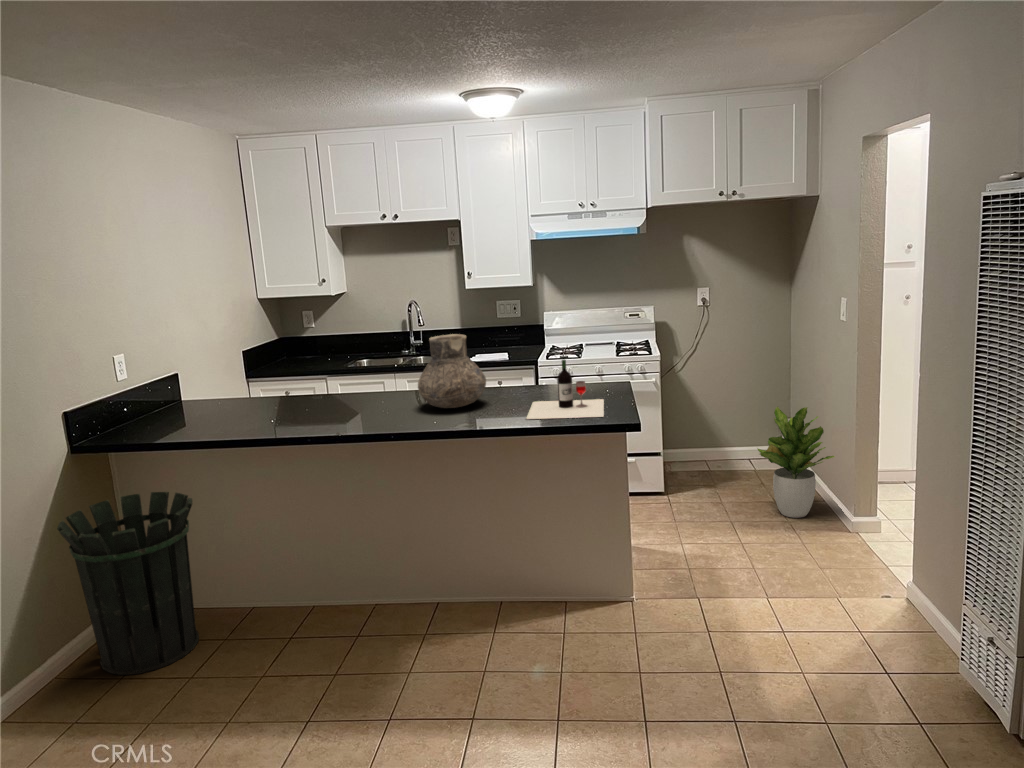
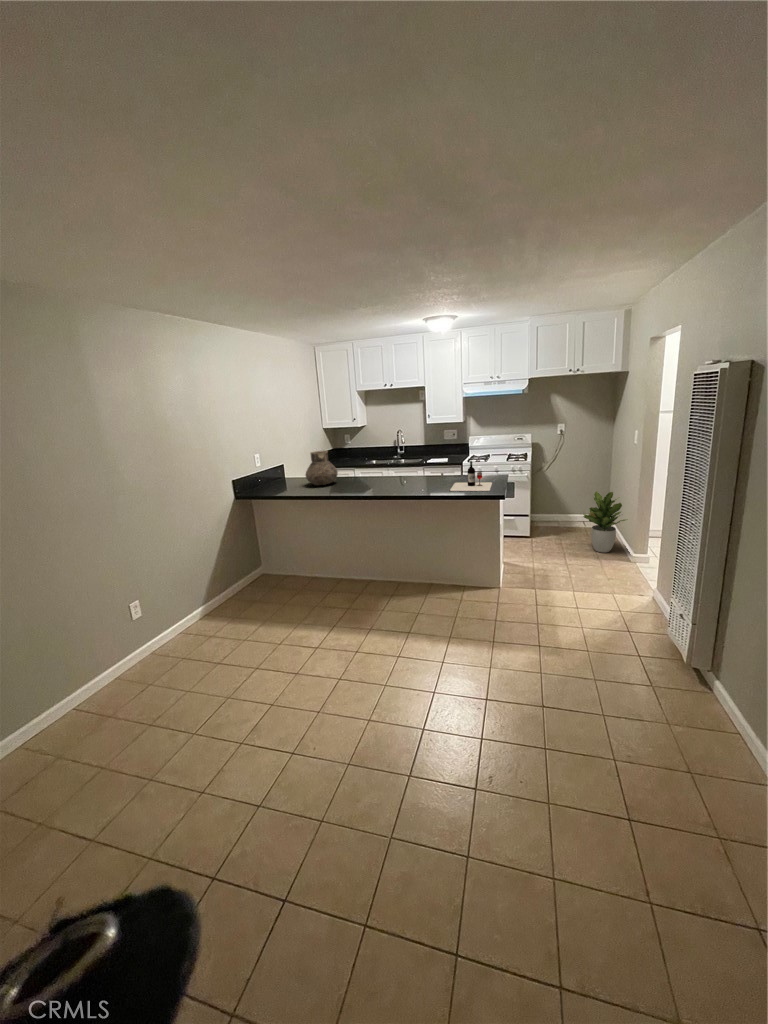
vase: present [418,334,486,408] -> present [306,450,338,485]
waste bin: present [57,492,199,675] -> none [232,520,292,601]

